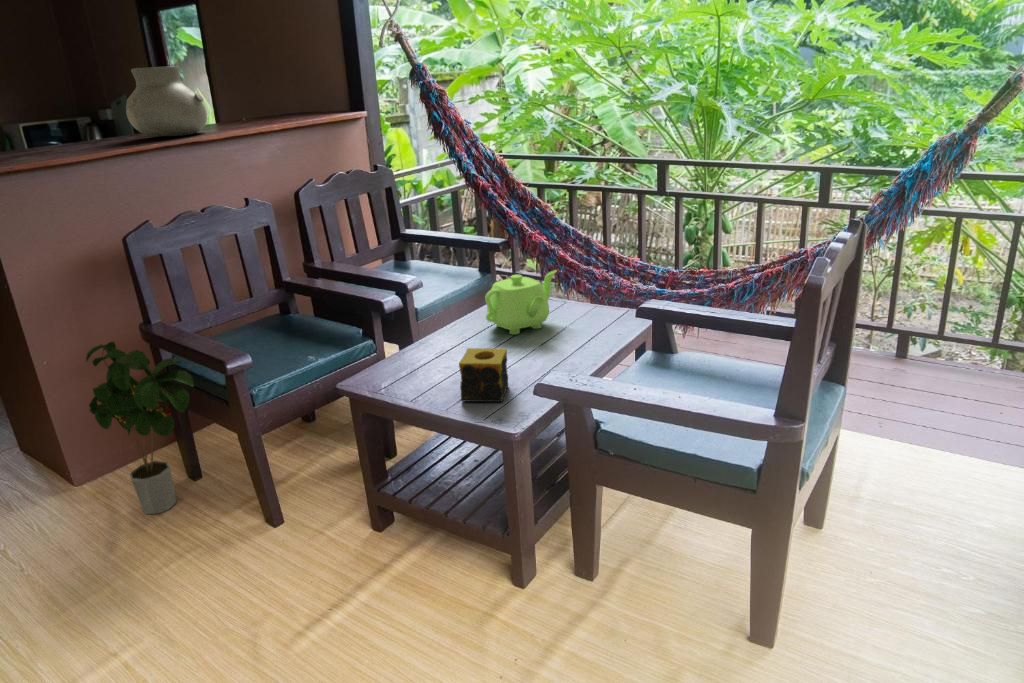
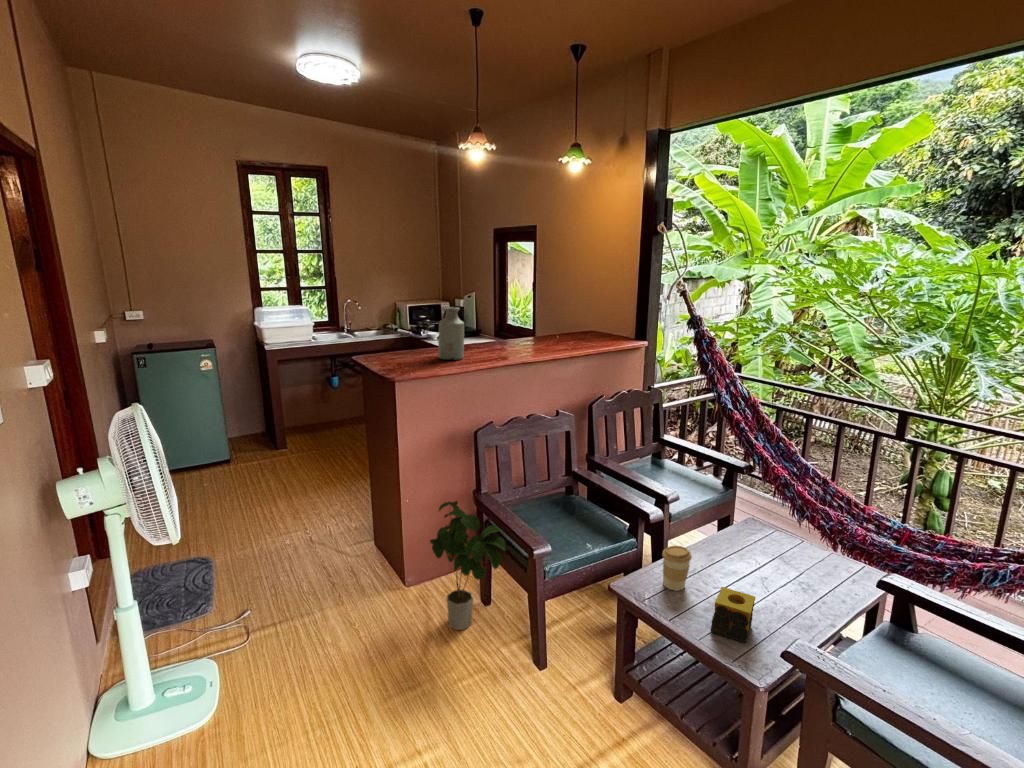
vase: present [126,67,207,136] -> none [490,306,542,354]
bottle: none [29,69,87,152] -> present [438,307,464,360]
teapot: present [485,270,557,335] -> none [733,518,802,569]
coffee cup: none [396,320,432,374] -> present [662,546,692,591]

